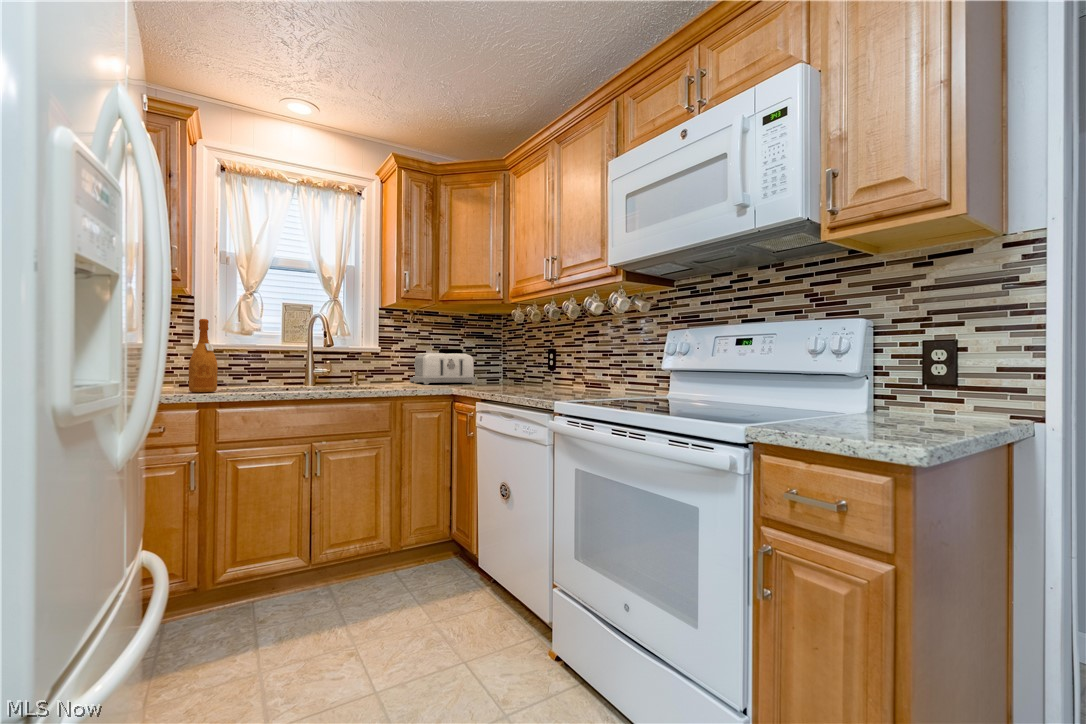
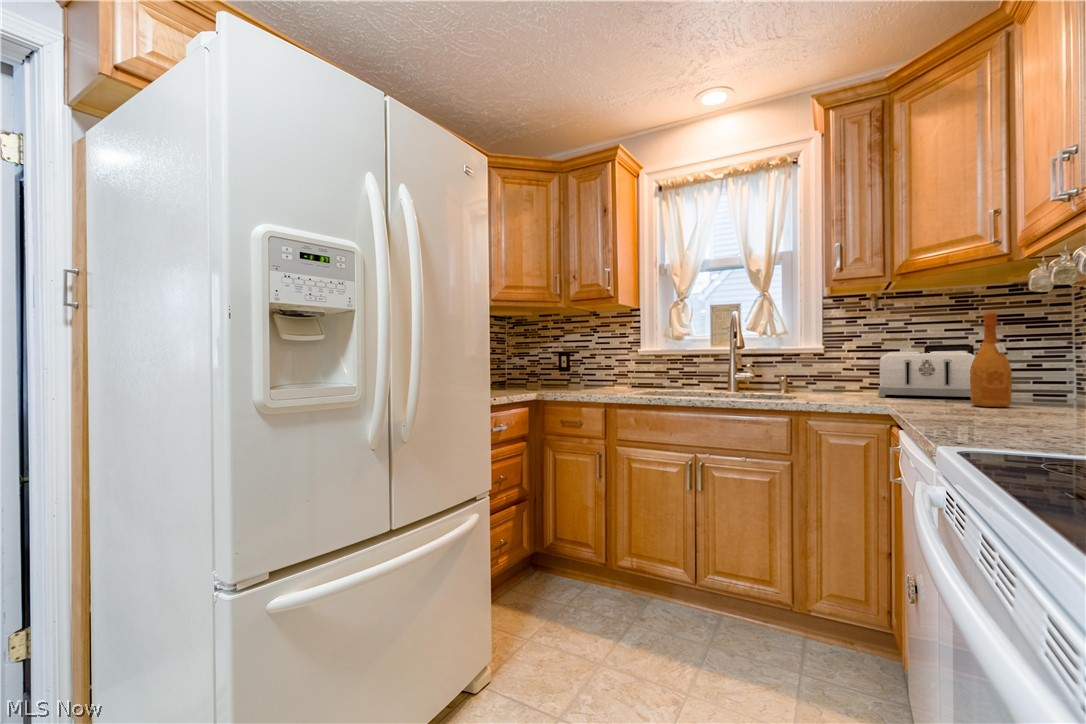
wine bottle: present [189,319,218,393] -> present [970,312,1012,407]

